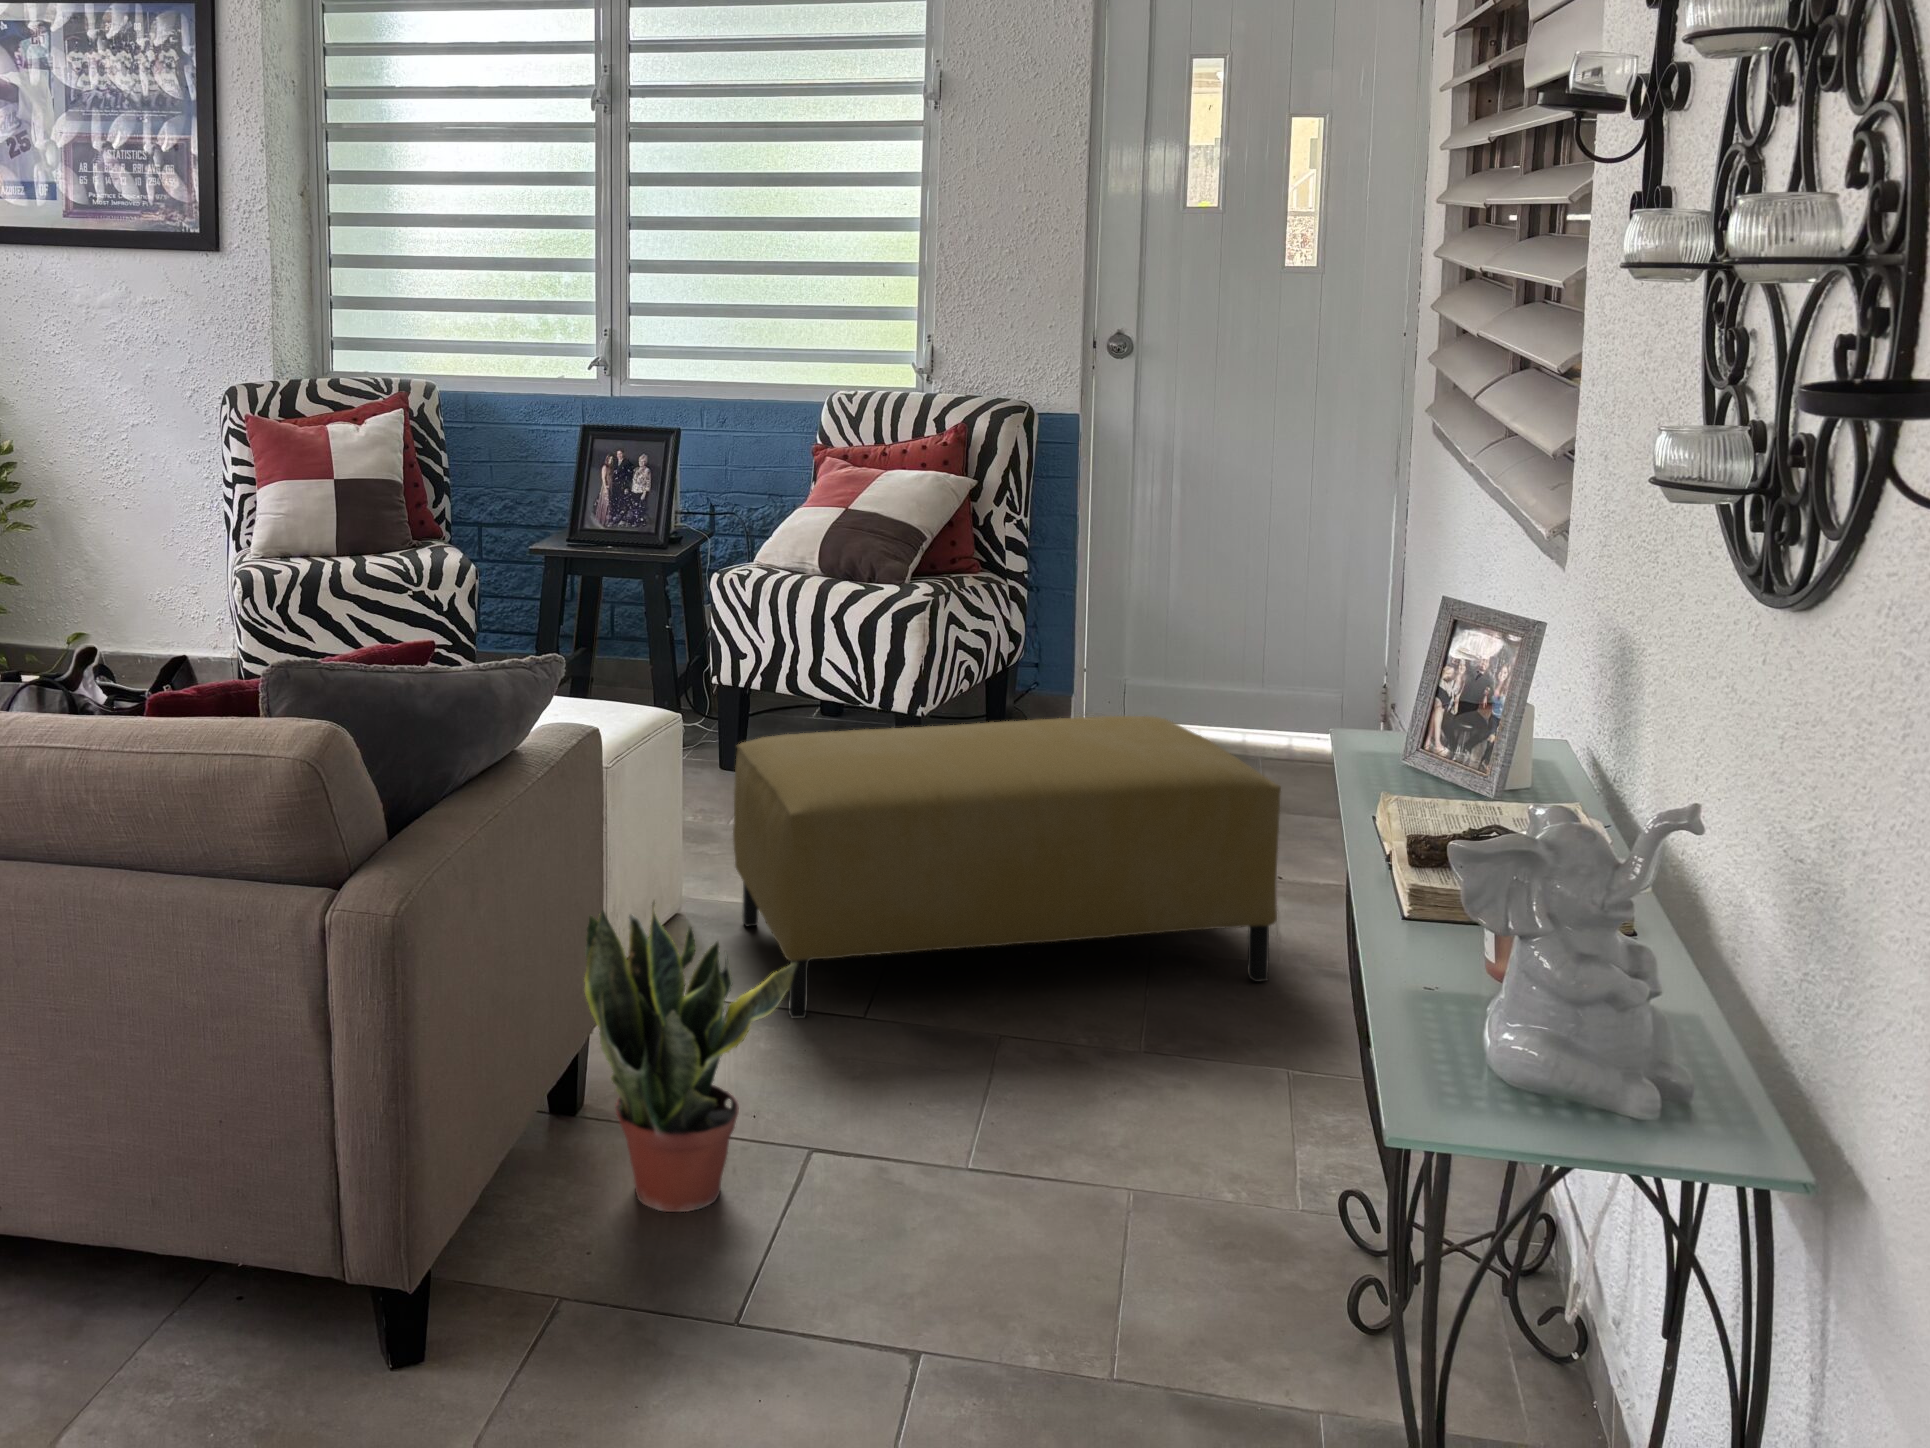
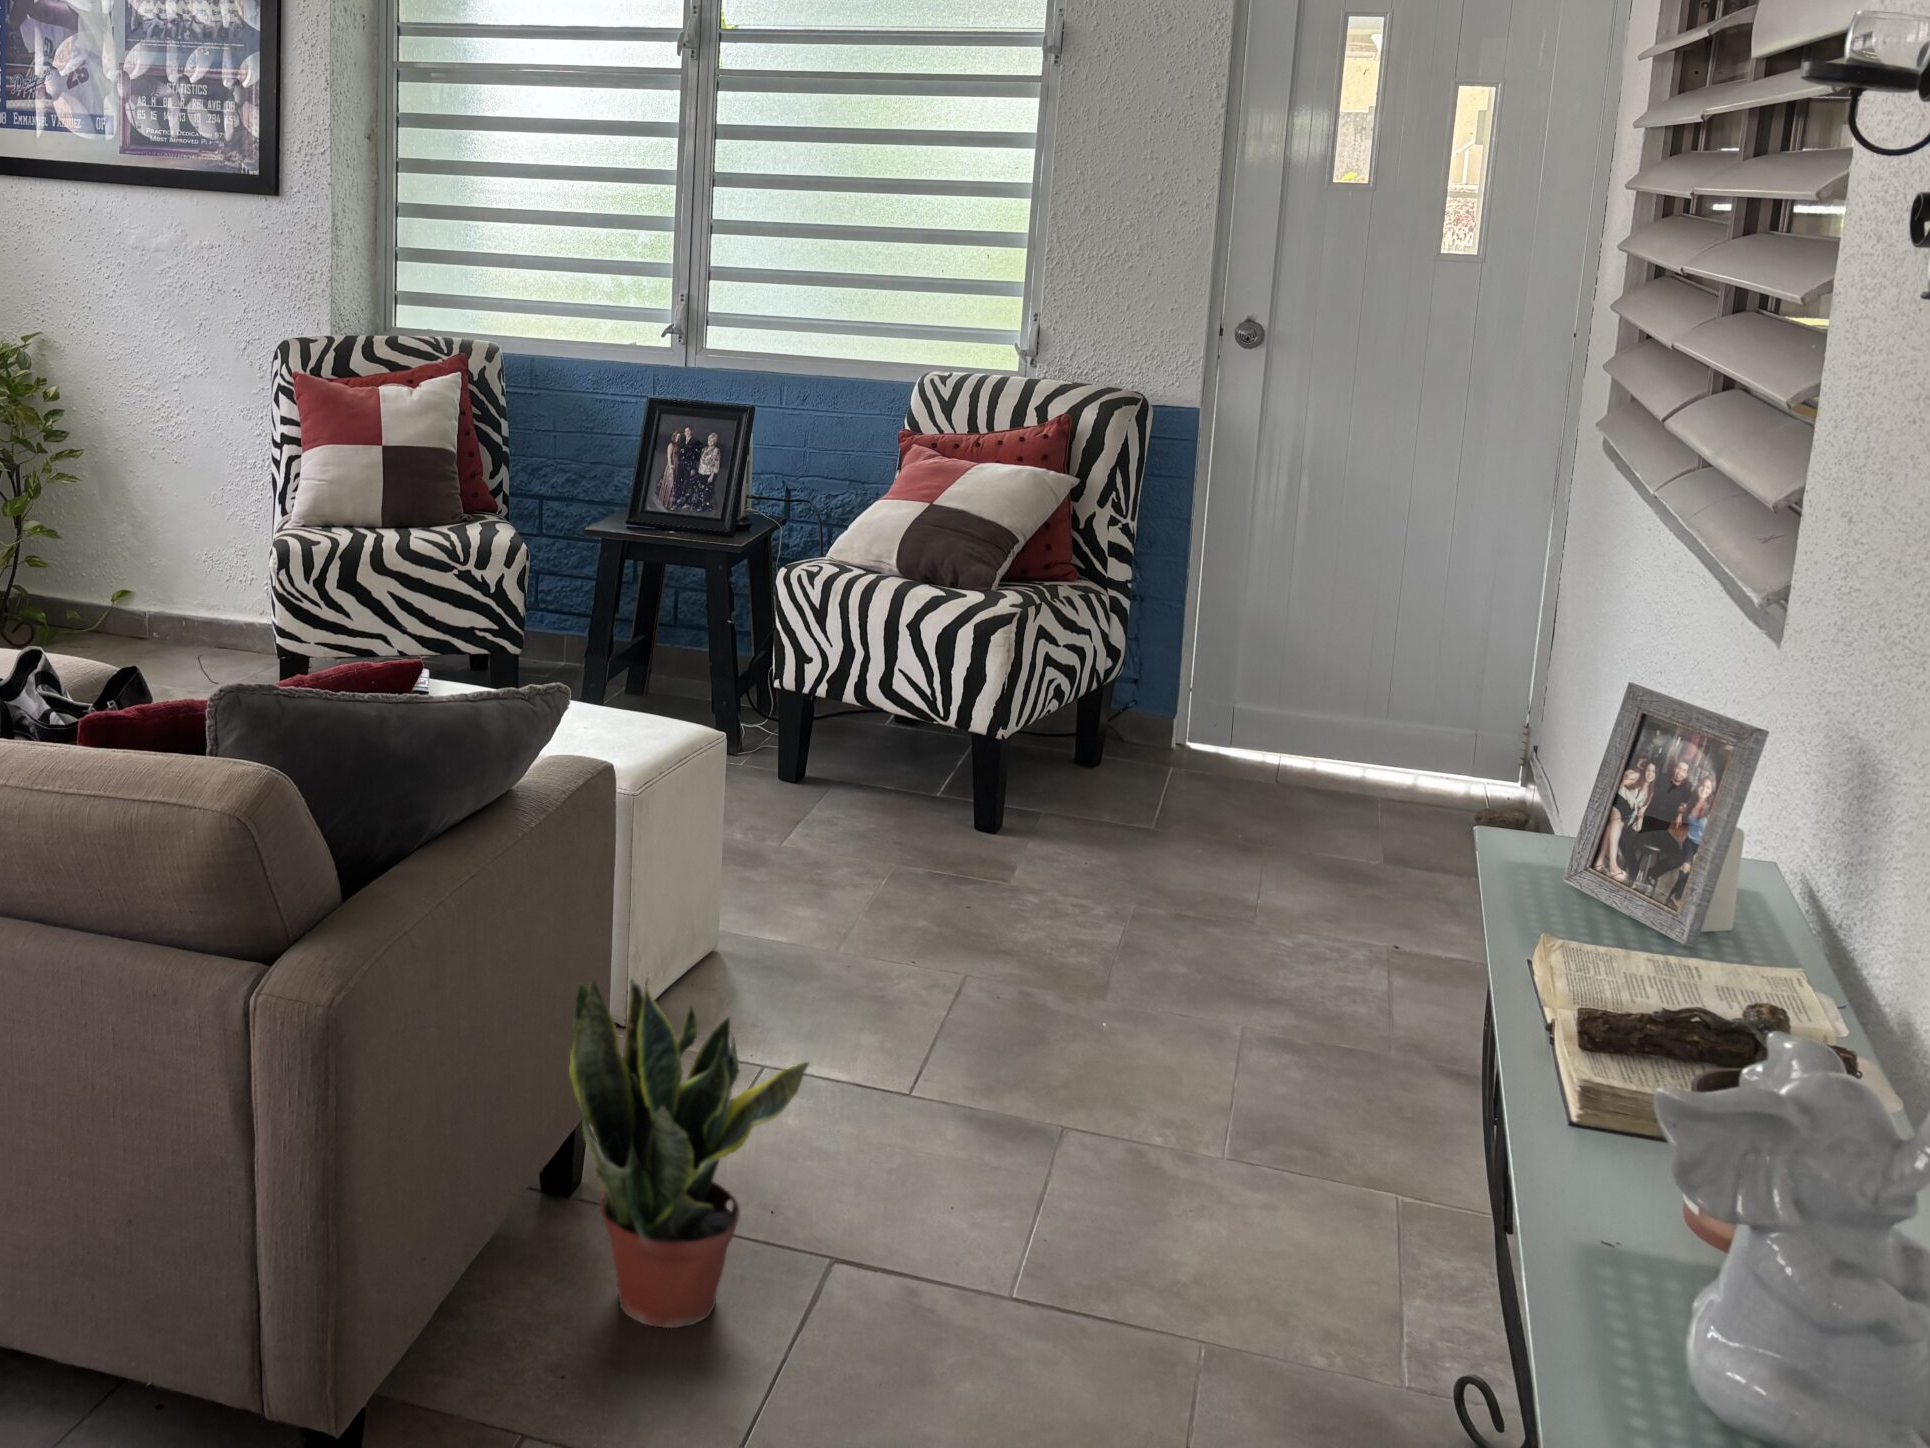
ottoman: present [733,716,1281,1019] -> none [775,766,1405,1092]

